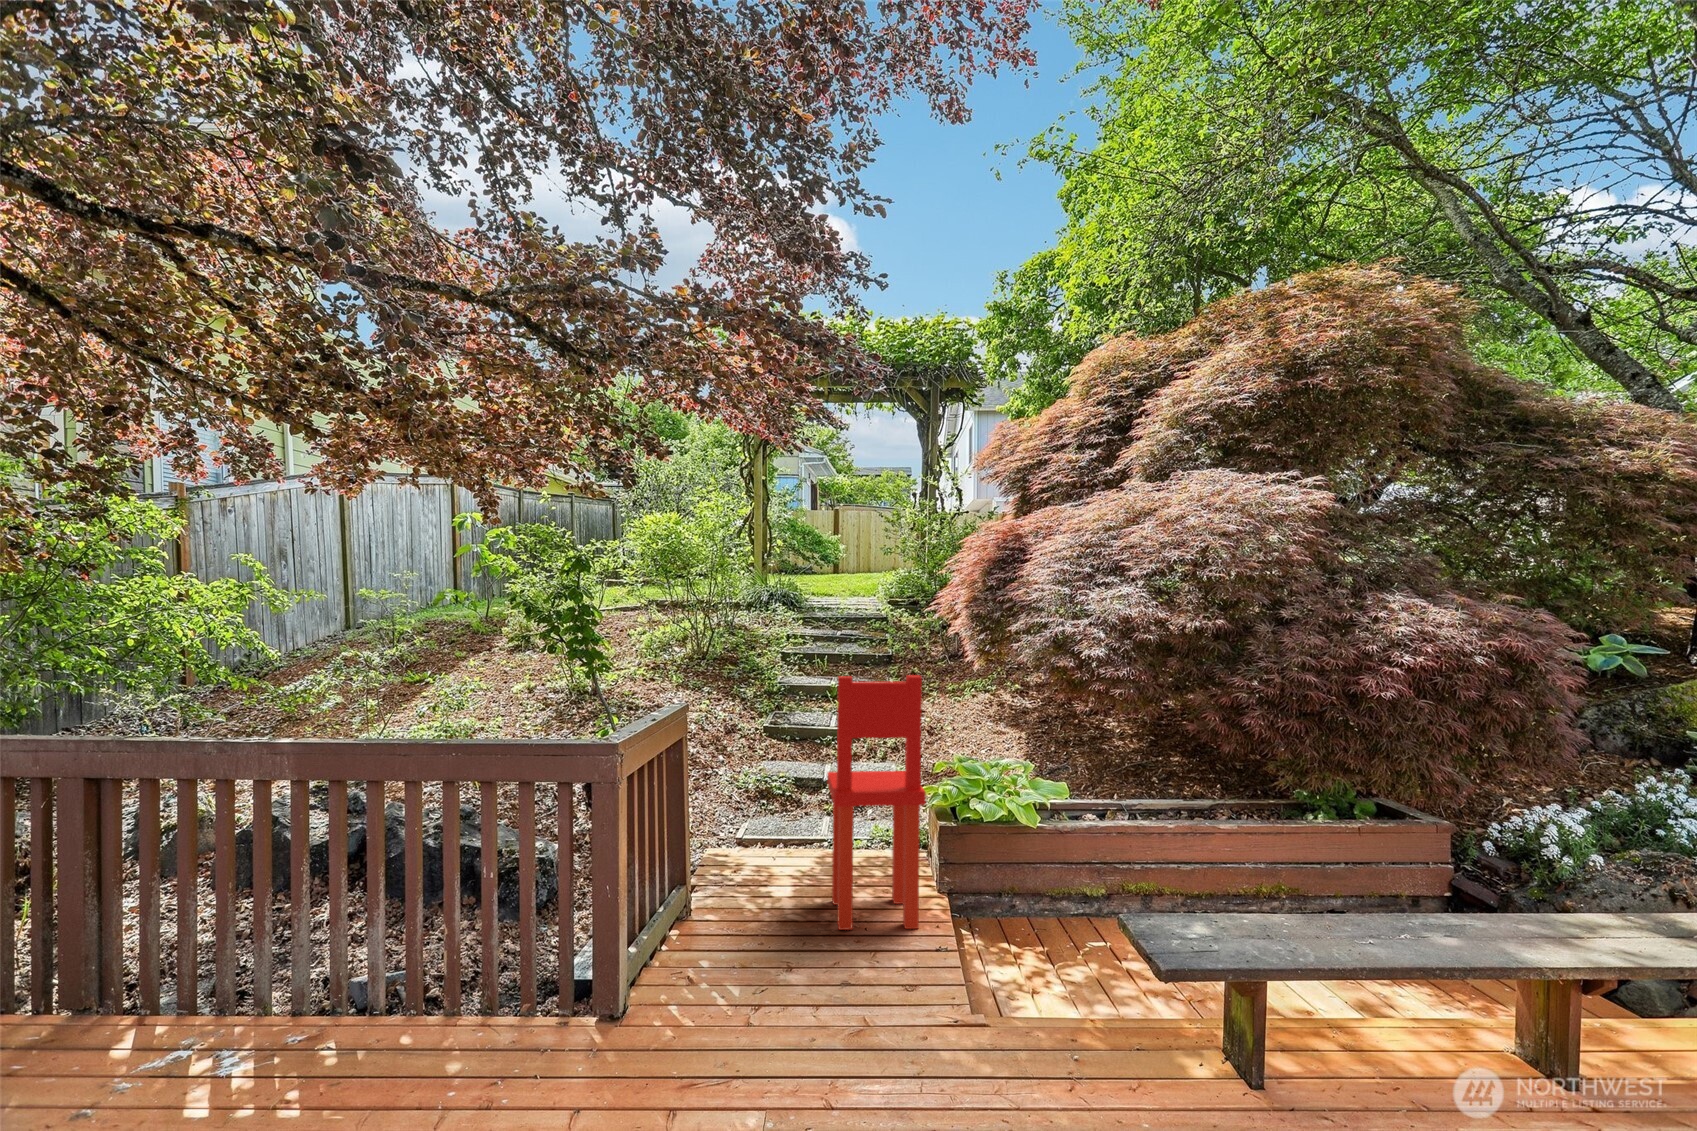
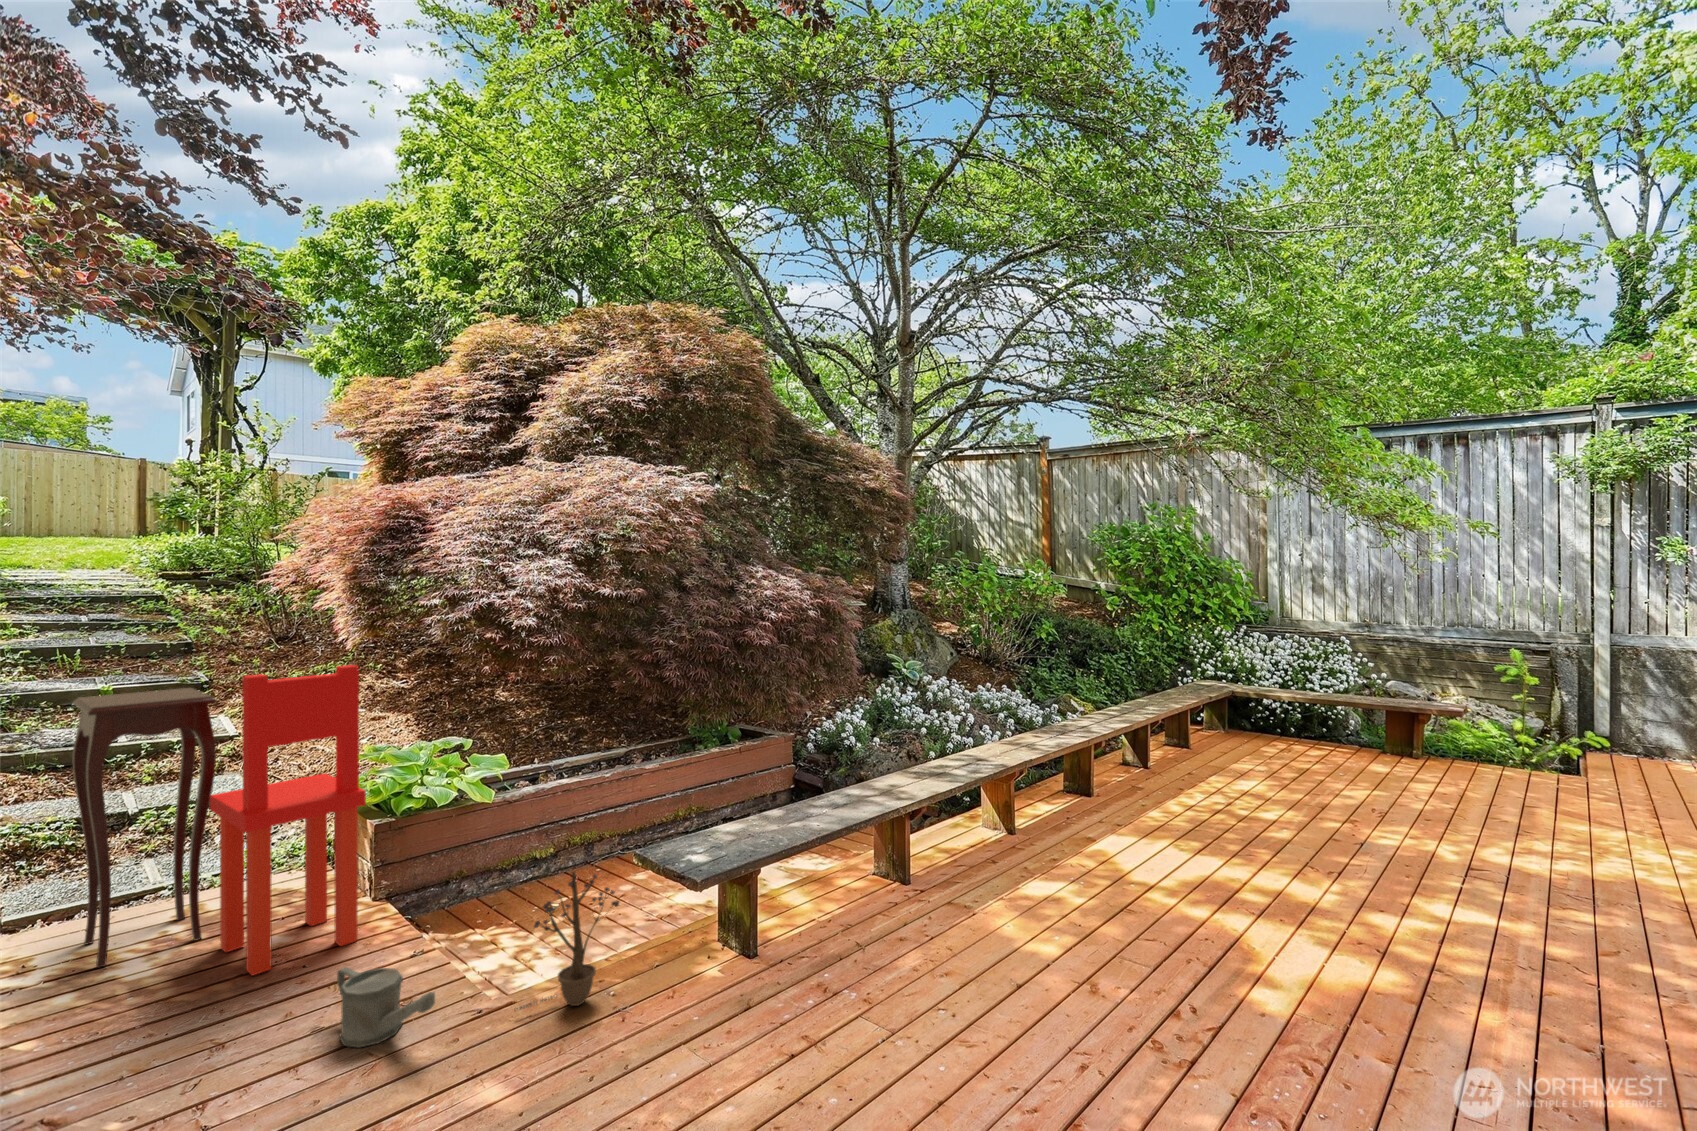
side table: none [761,683,837,889] -> present [73,688,217,968]
decorative plant: none [1004,920,1117,1073] -> present [516,872,619,1009]
watering can: none [866,946,926,1027] -> present [337,967,435,1048]

